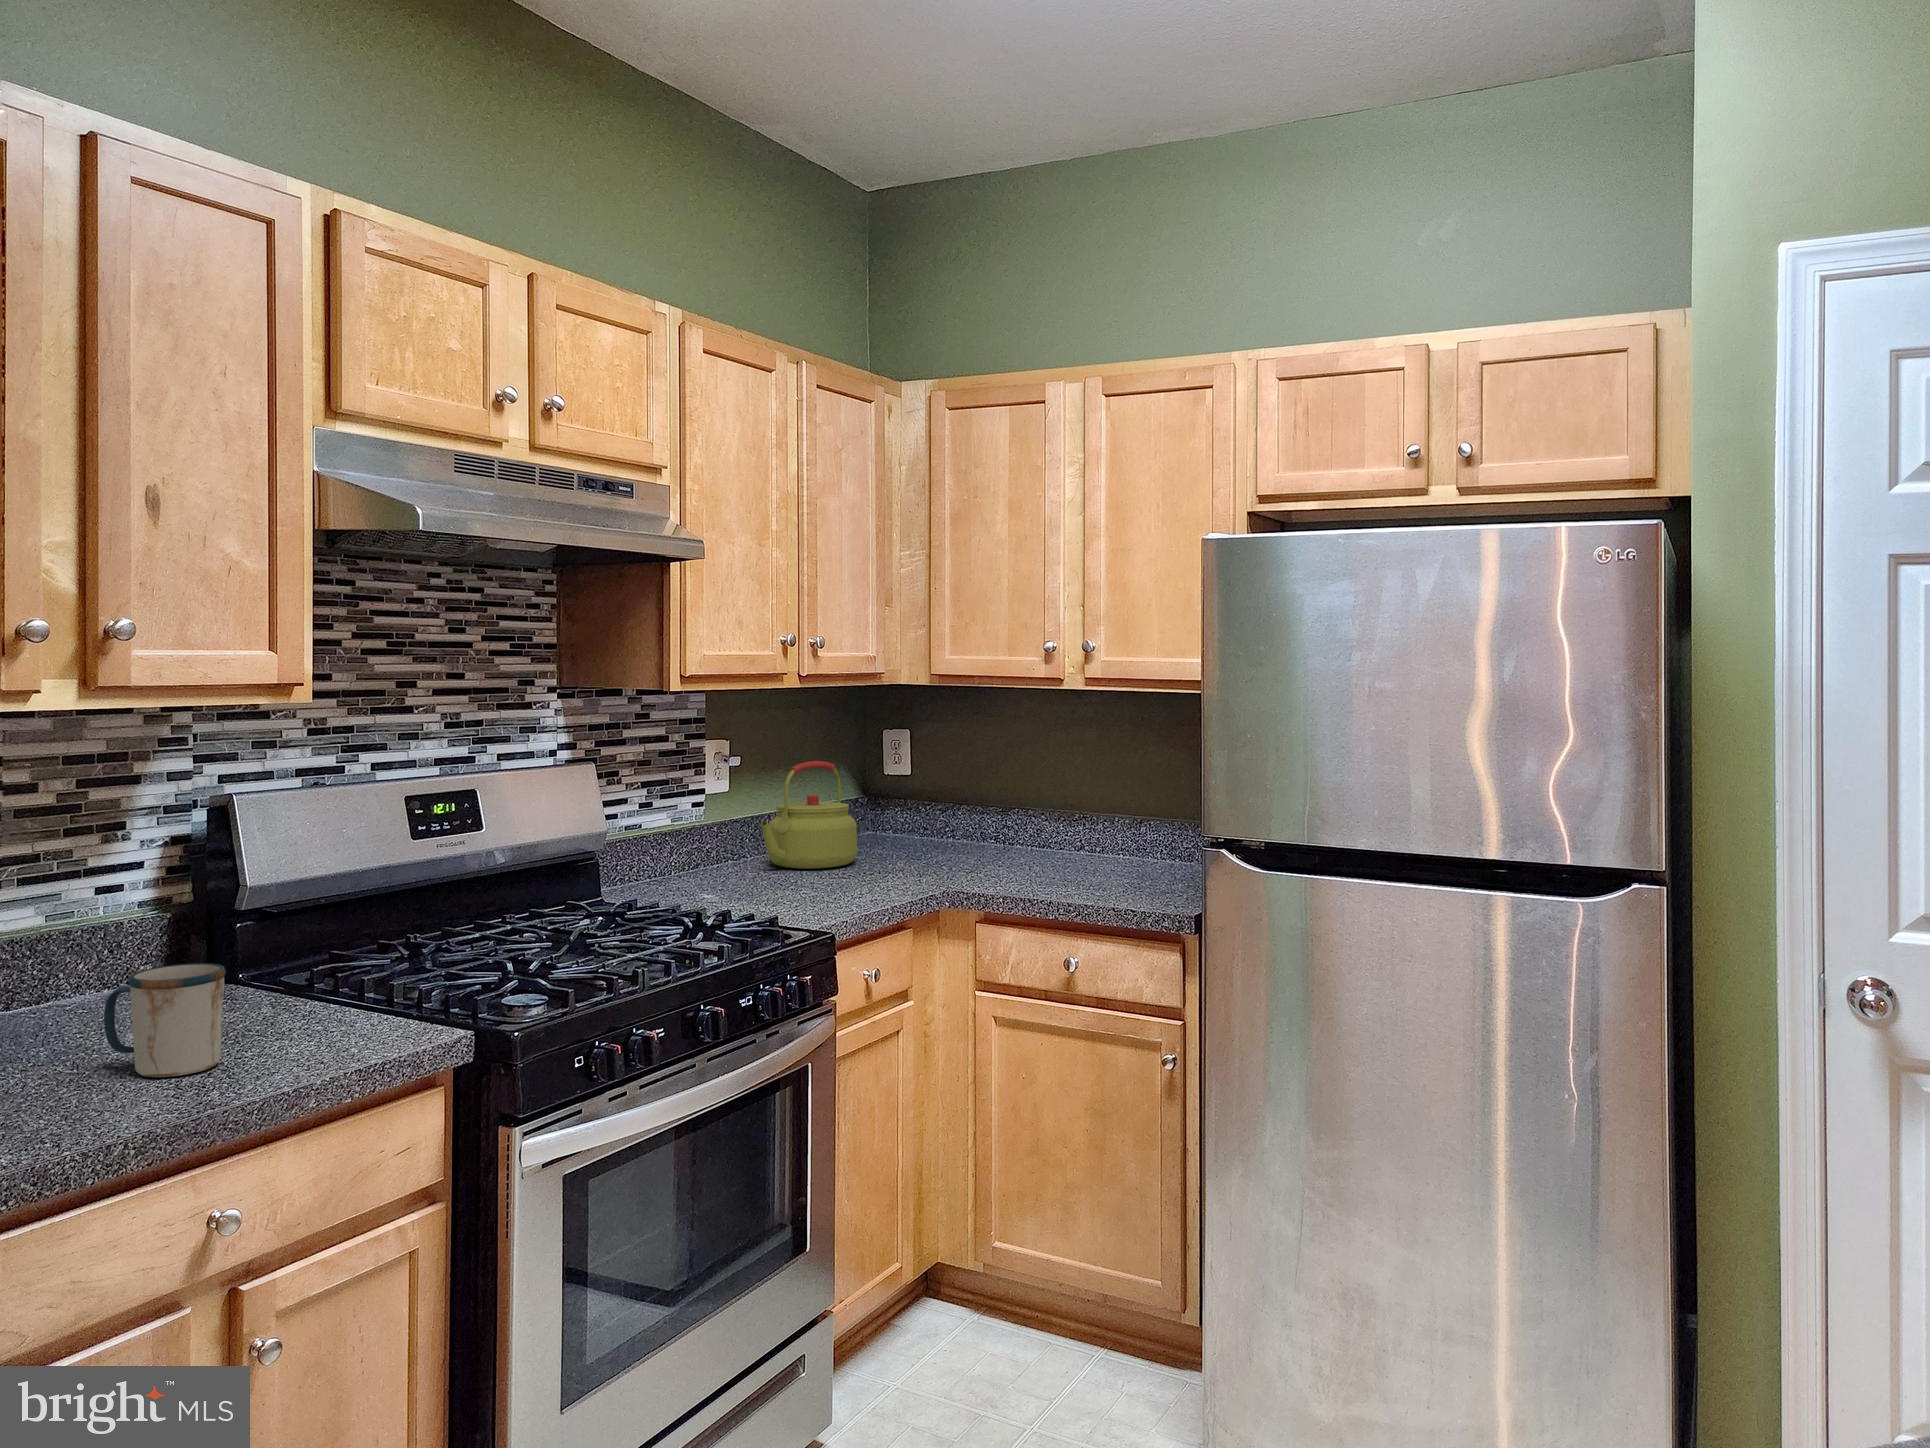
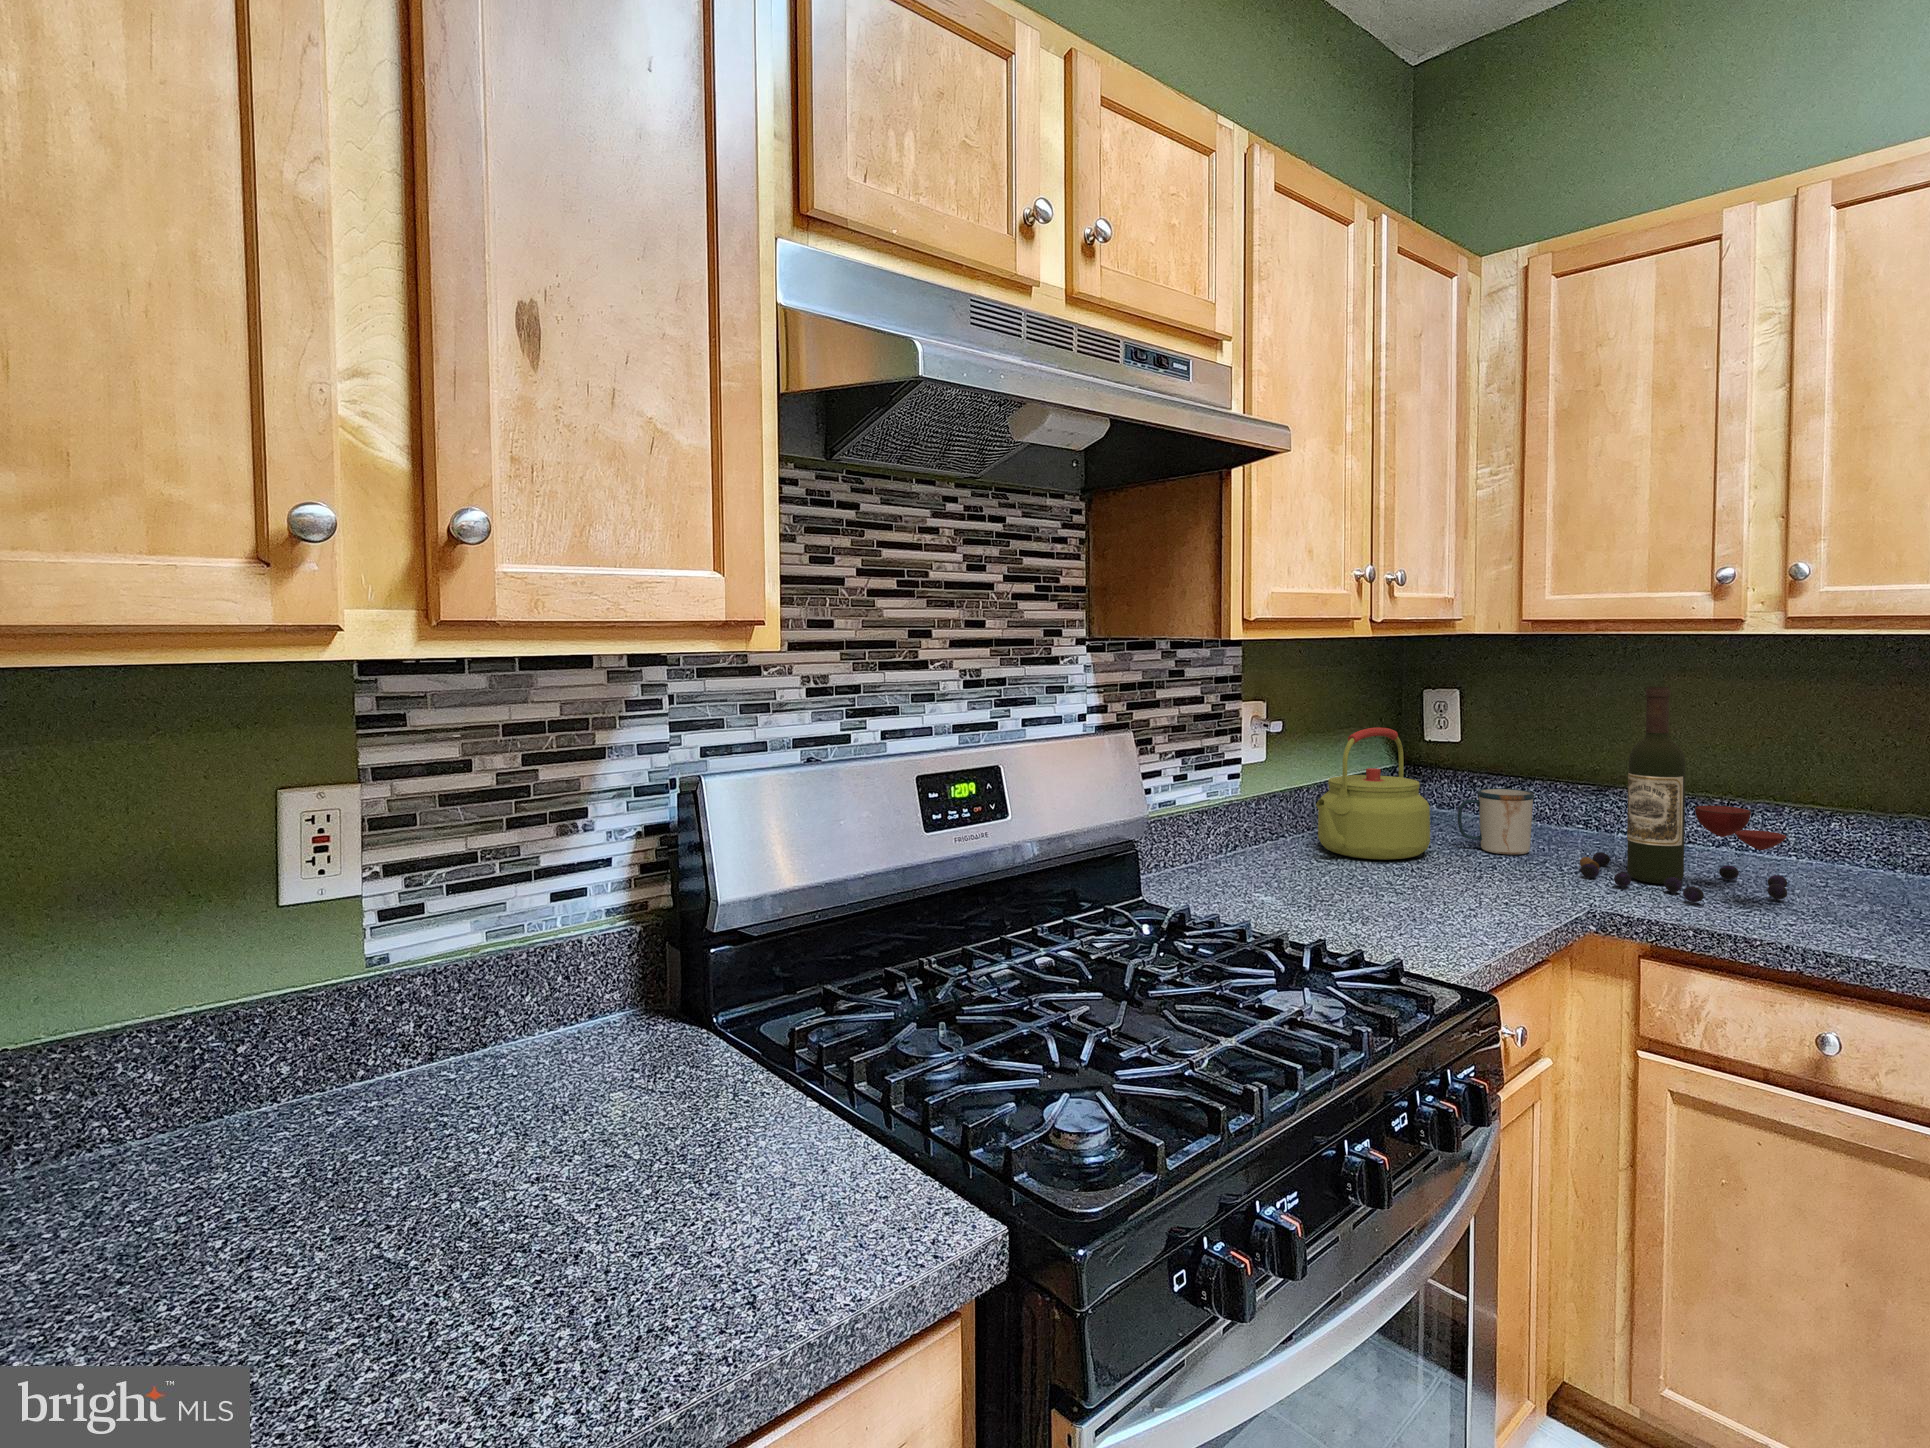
wine bottle: none [956,725,1088,884] -> present [1580,686,1787,902]
mug: present [104,963,226,1077] -> present [1458,788,1534,854]

